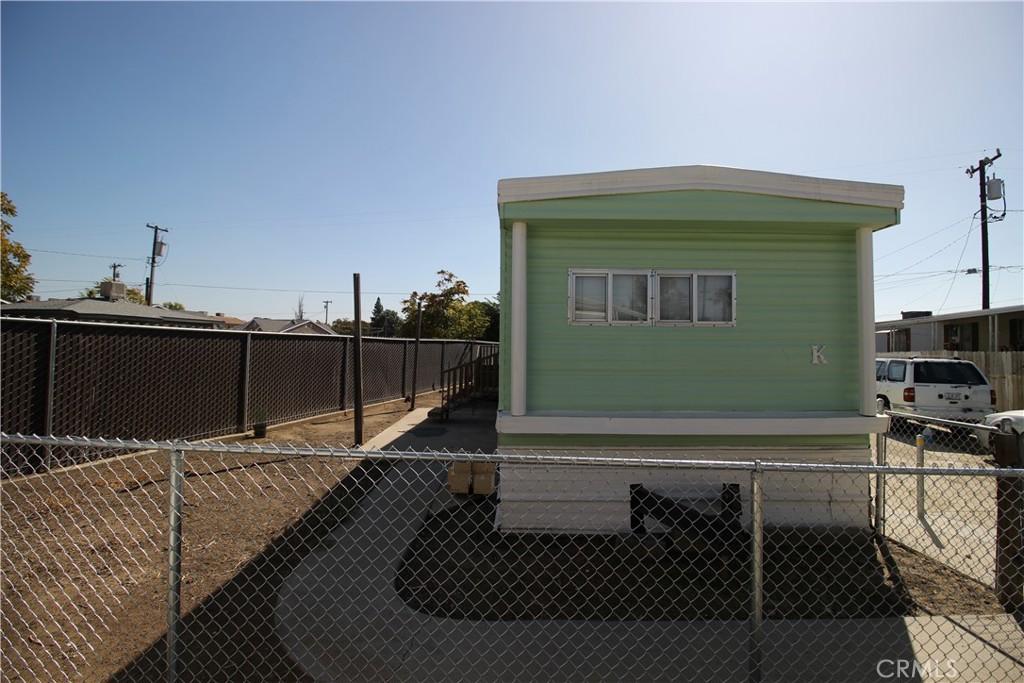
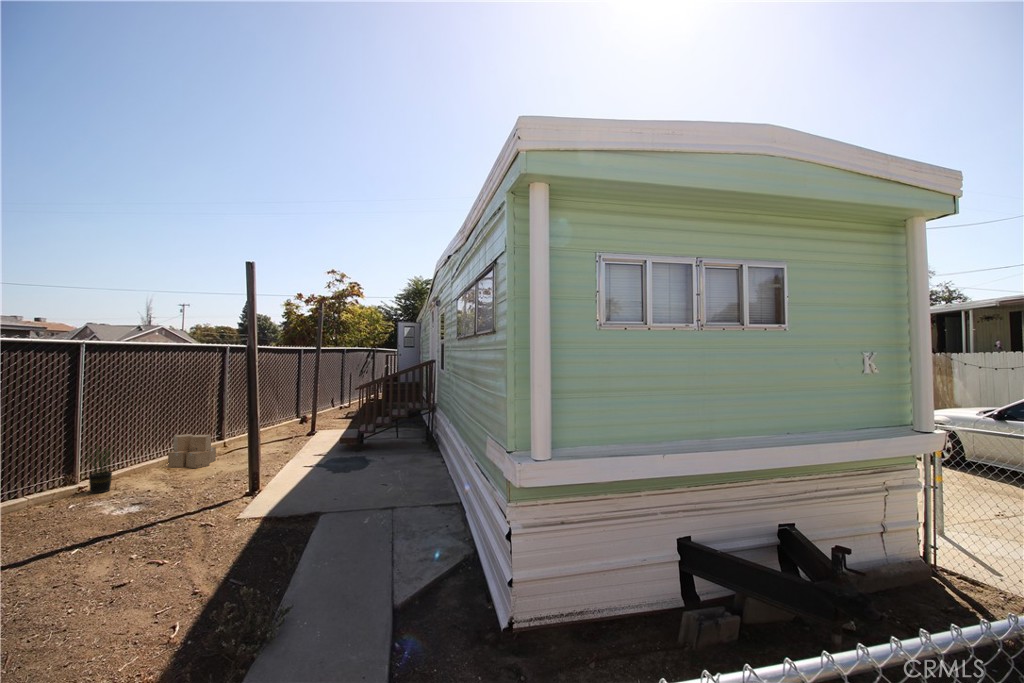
cardboard box: present [448,451,495,494] -> present [168,434,216,468]

